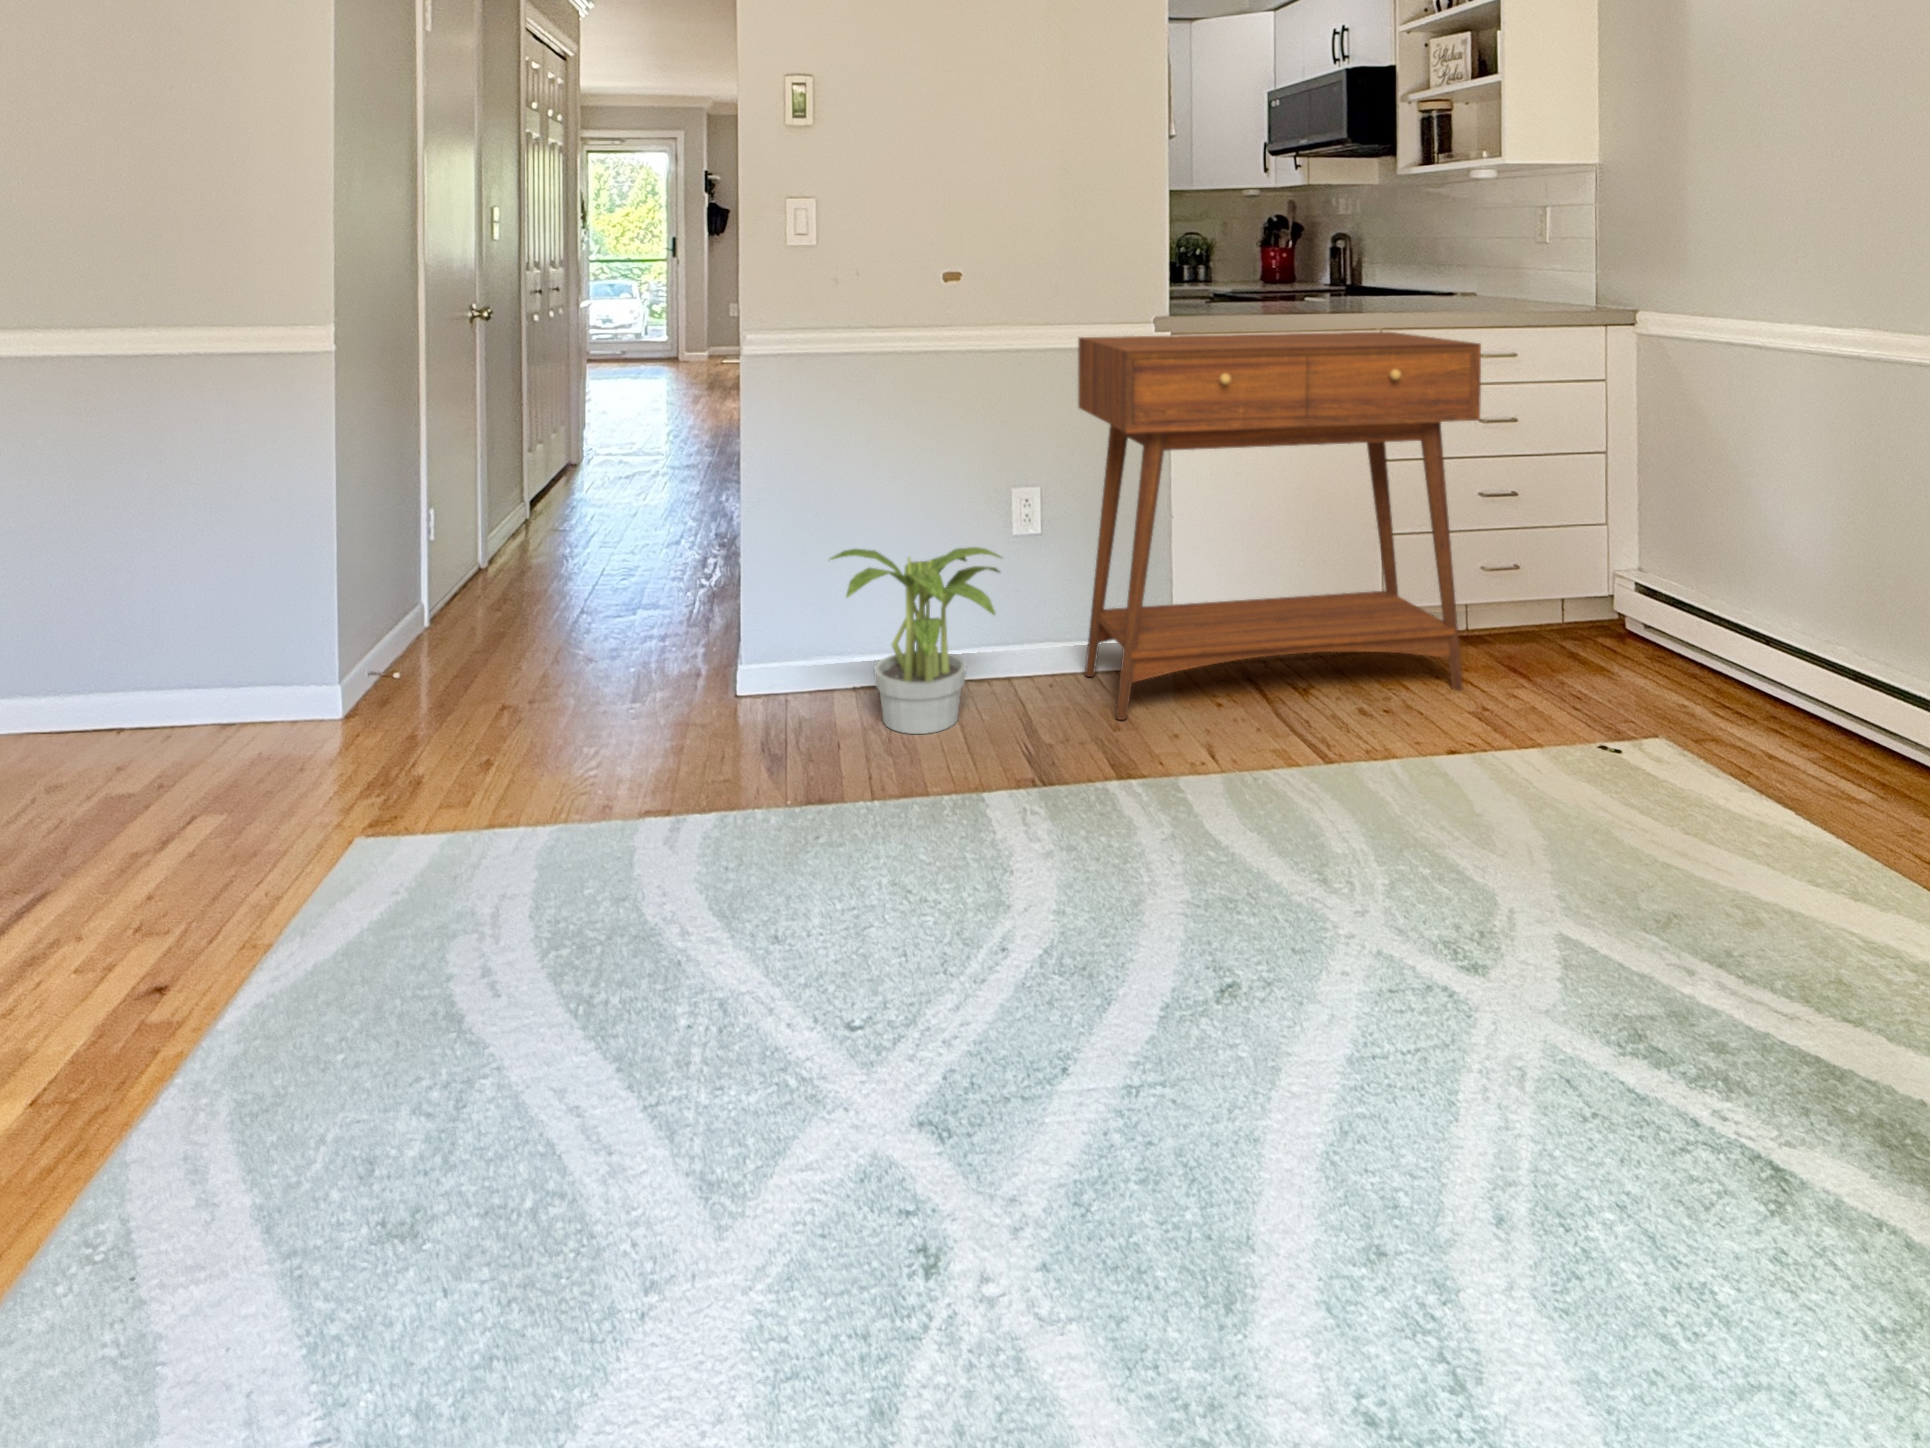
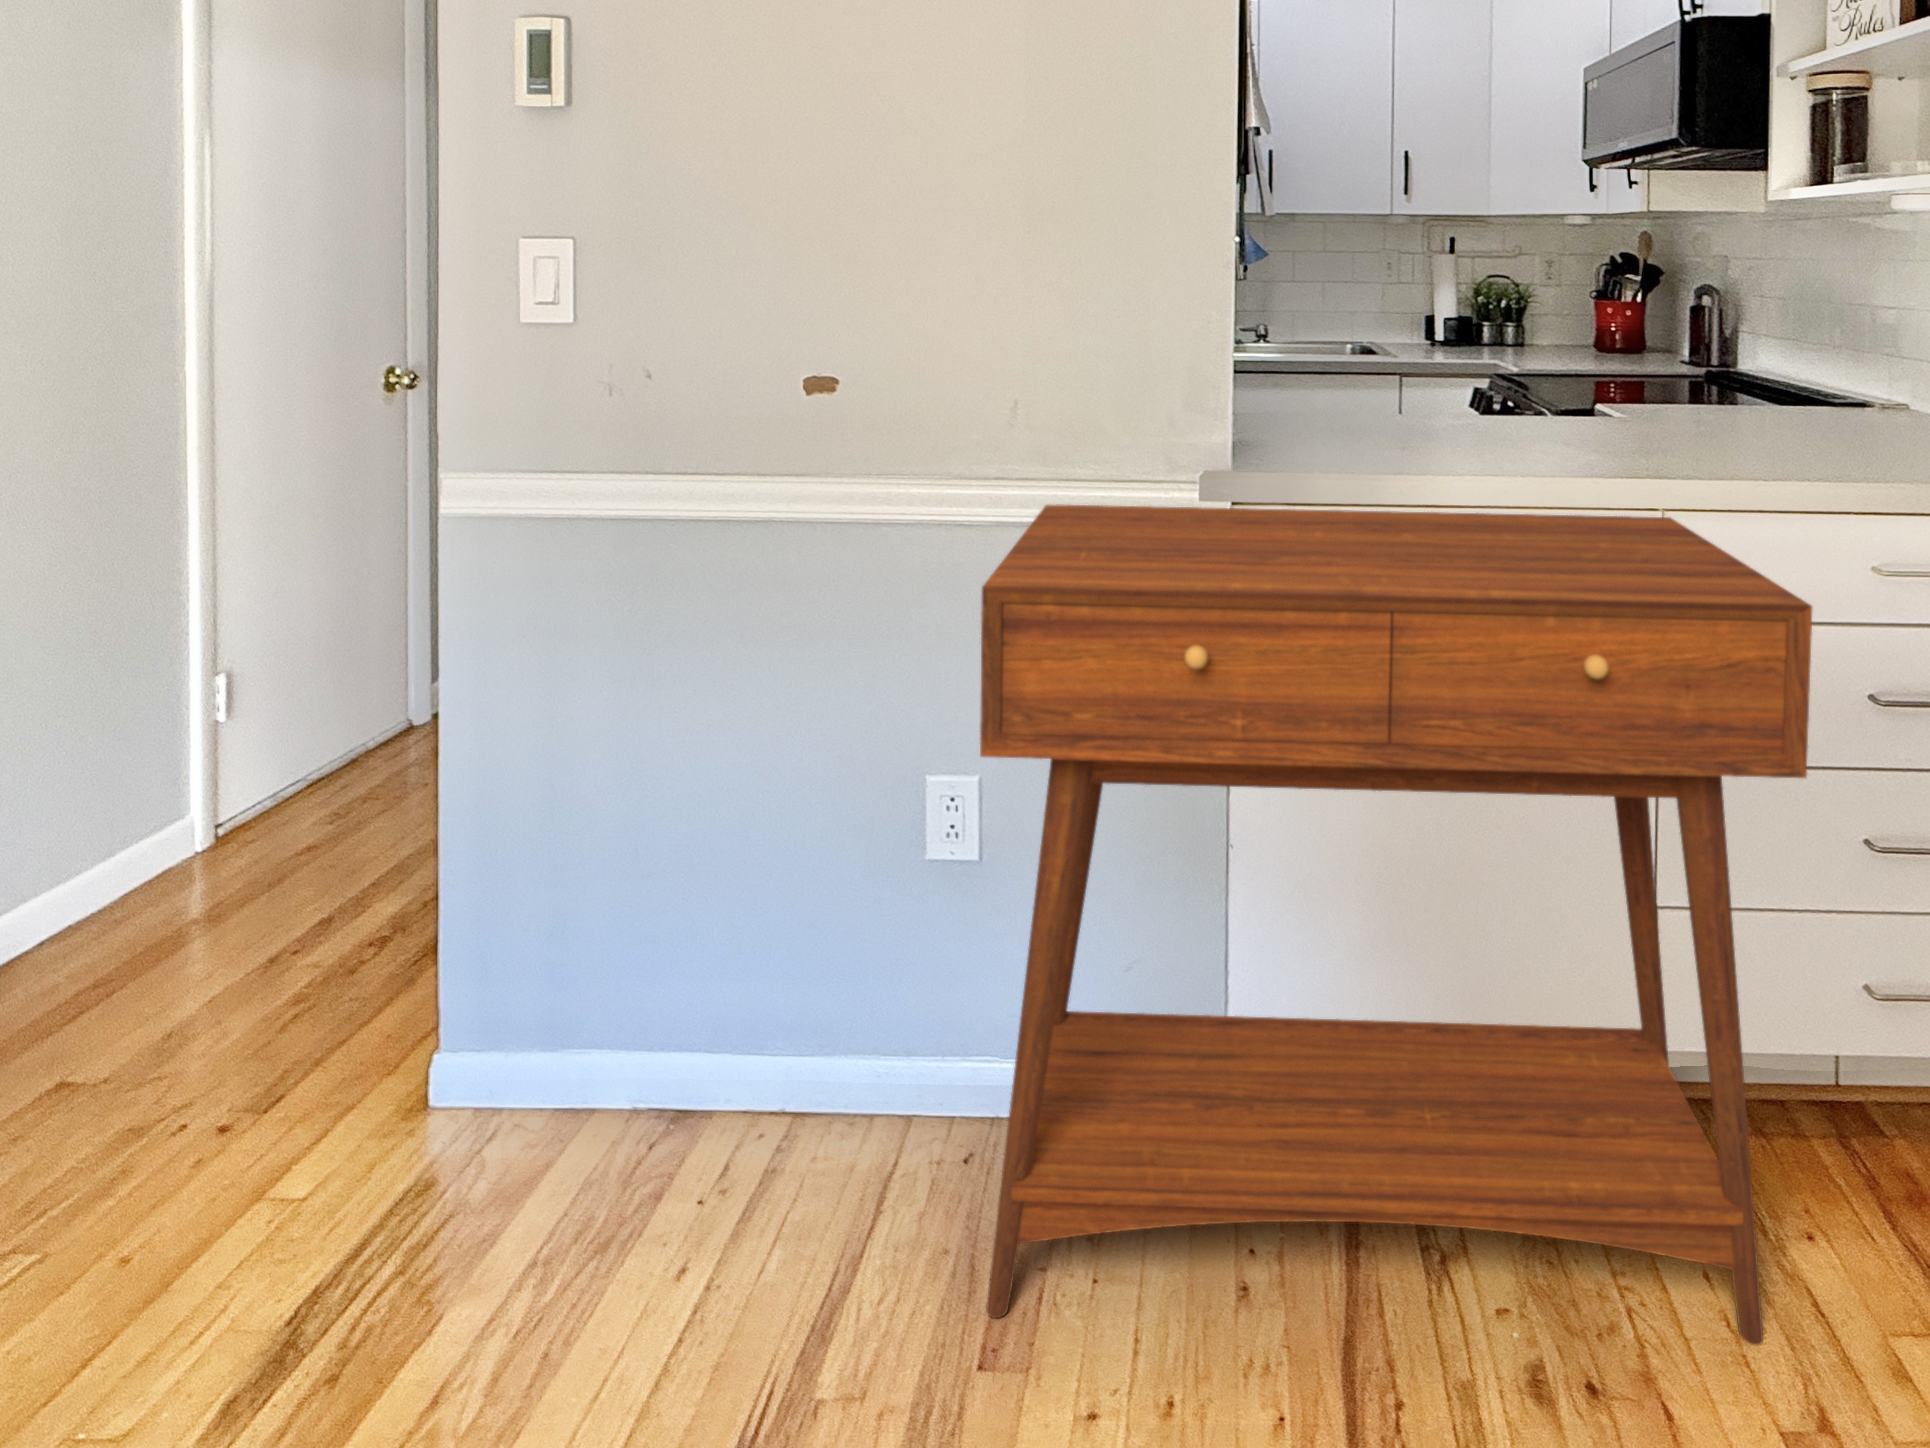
potted plant: present [830,547,1002,734] -> none [422,889,857,1287]

